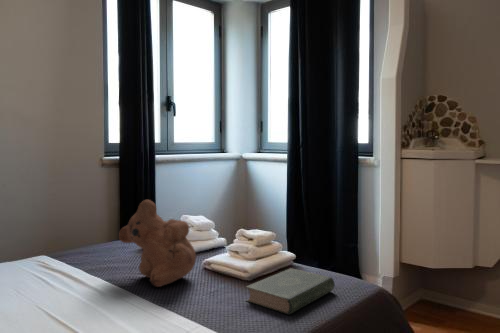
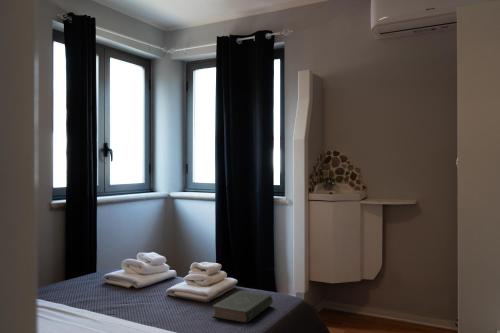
teddy bear: present [119,200,196,287] -> none [101,242,166,312]

